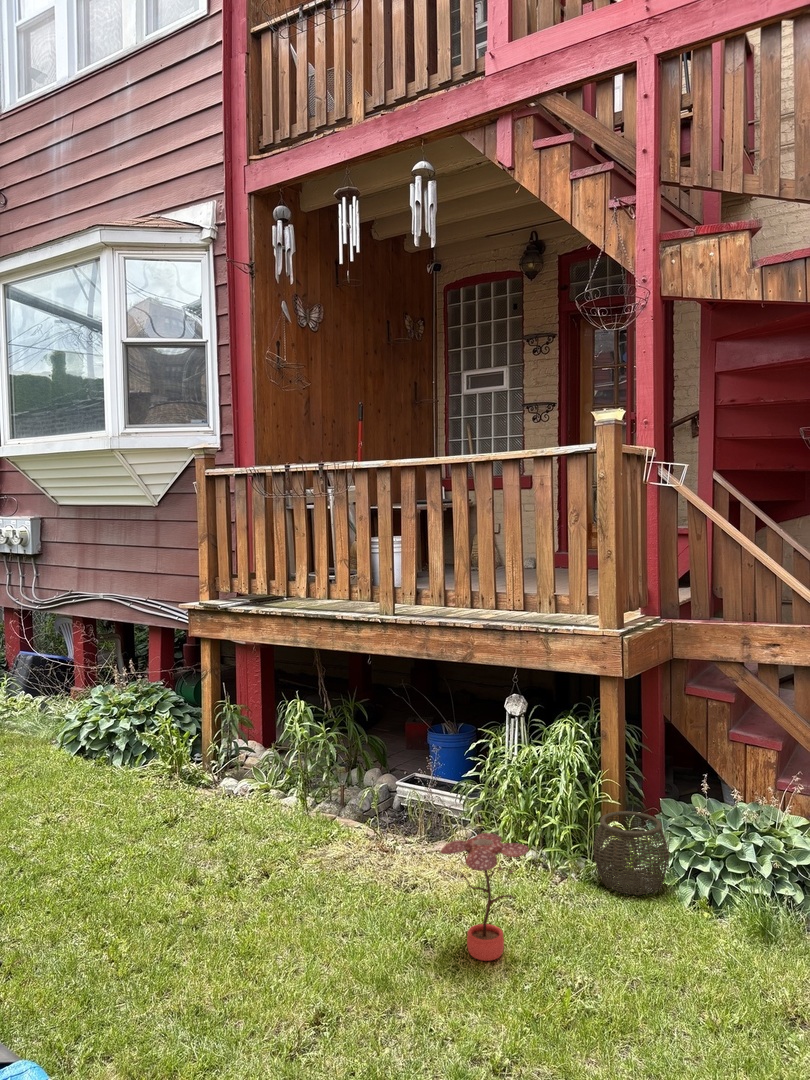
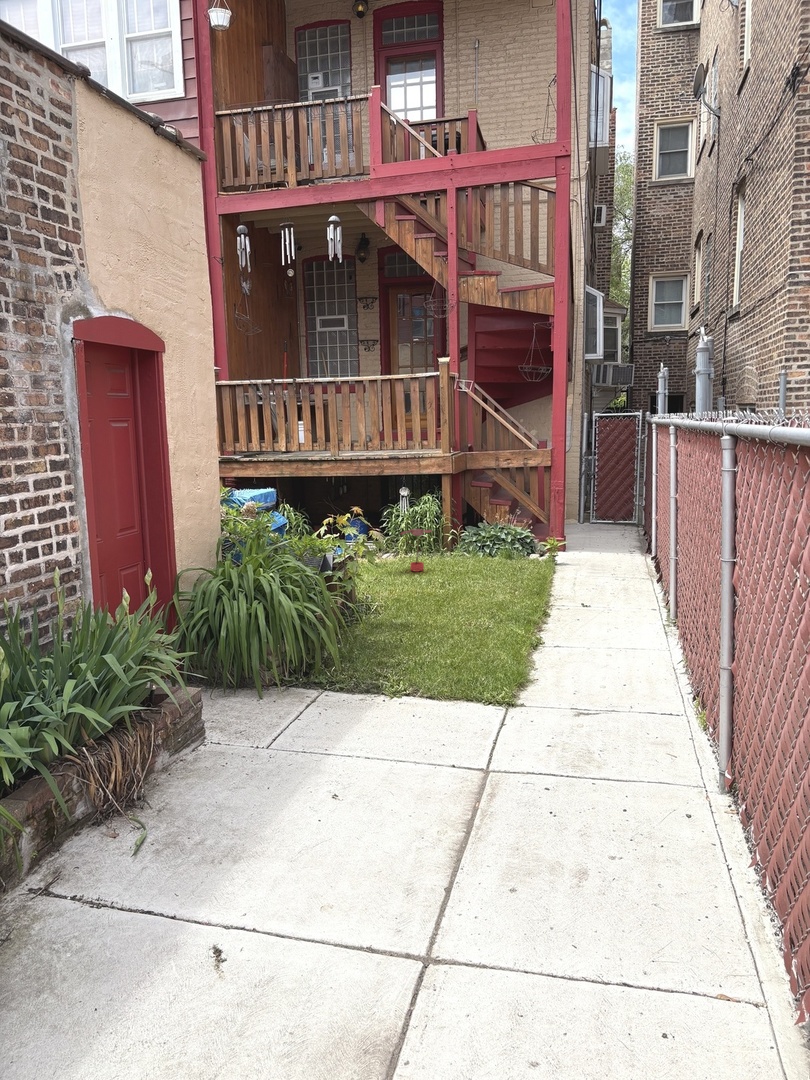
woven basket: present [593,811,669,895] -> none [443,529,473,558]

